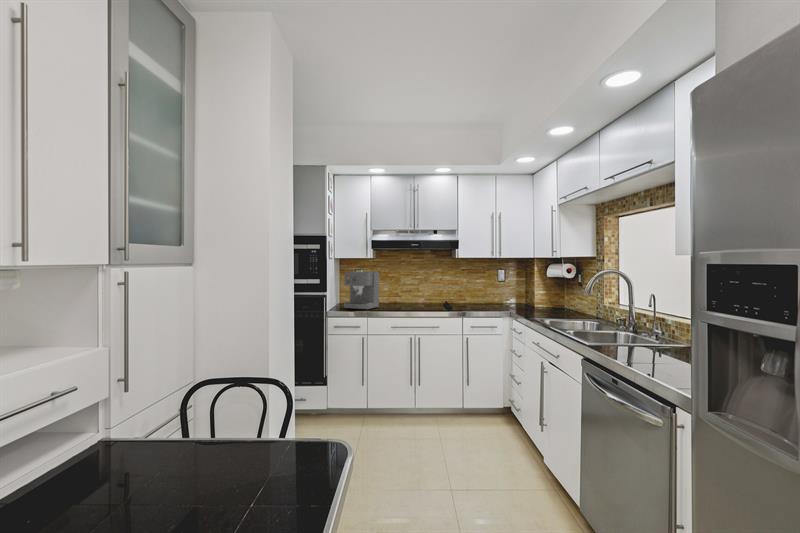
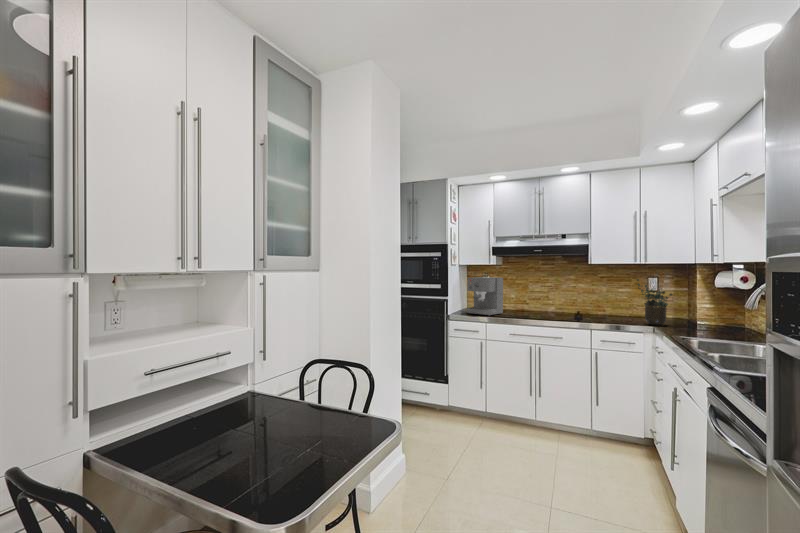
potted plant: none [495,271,522,310] -> present [637,279,672,325]

